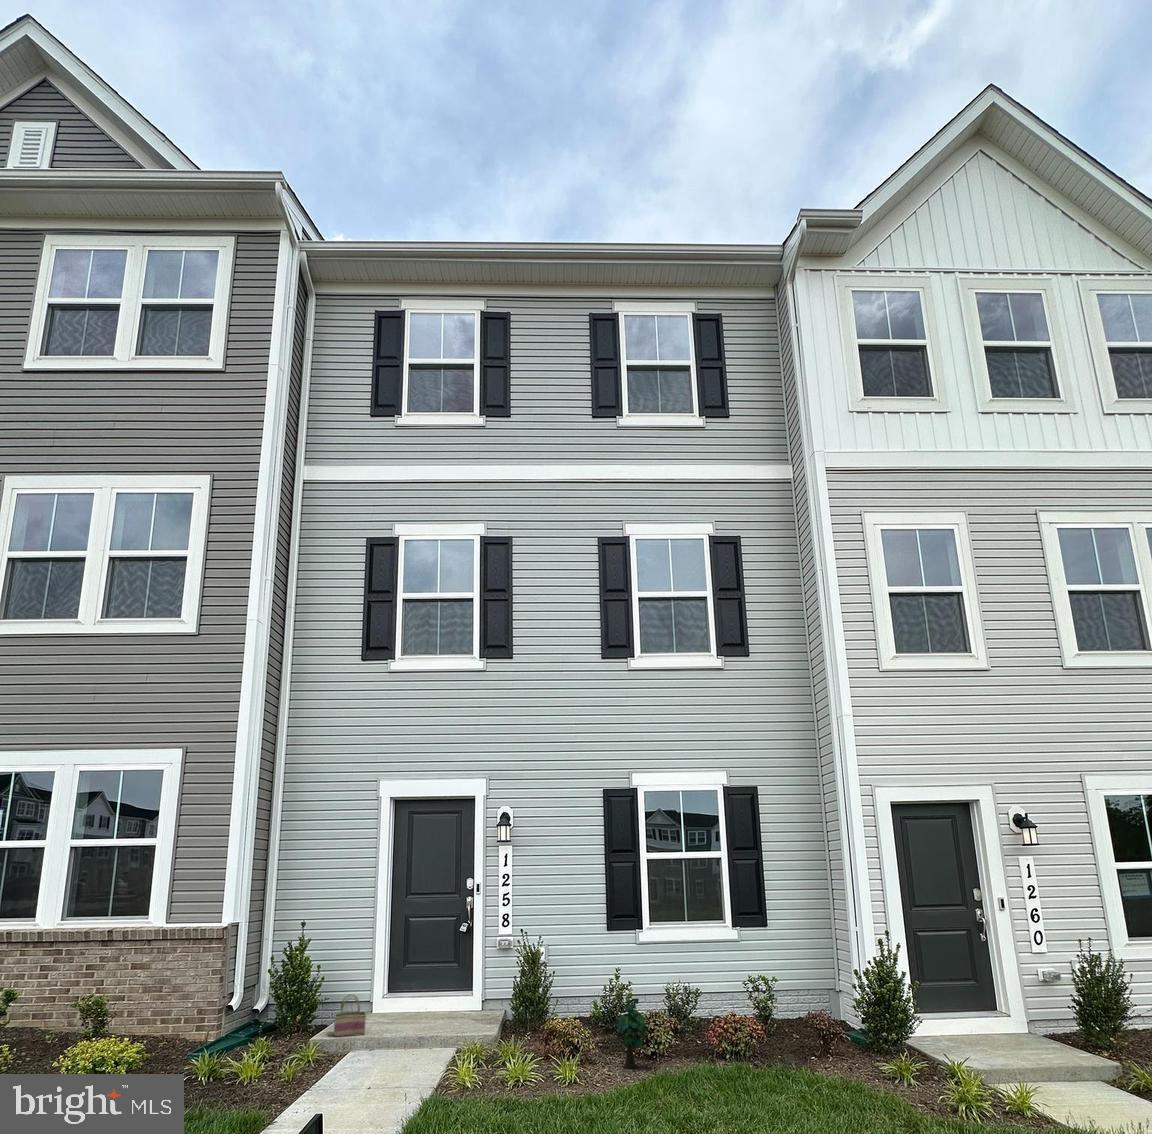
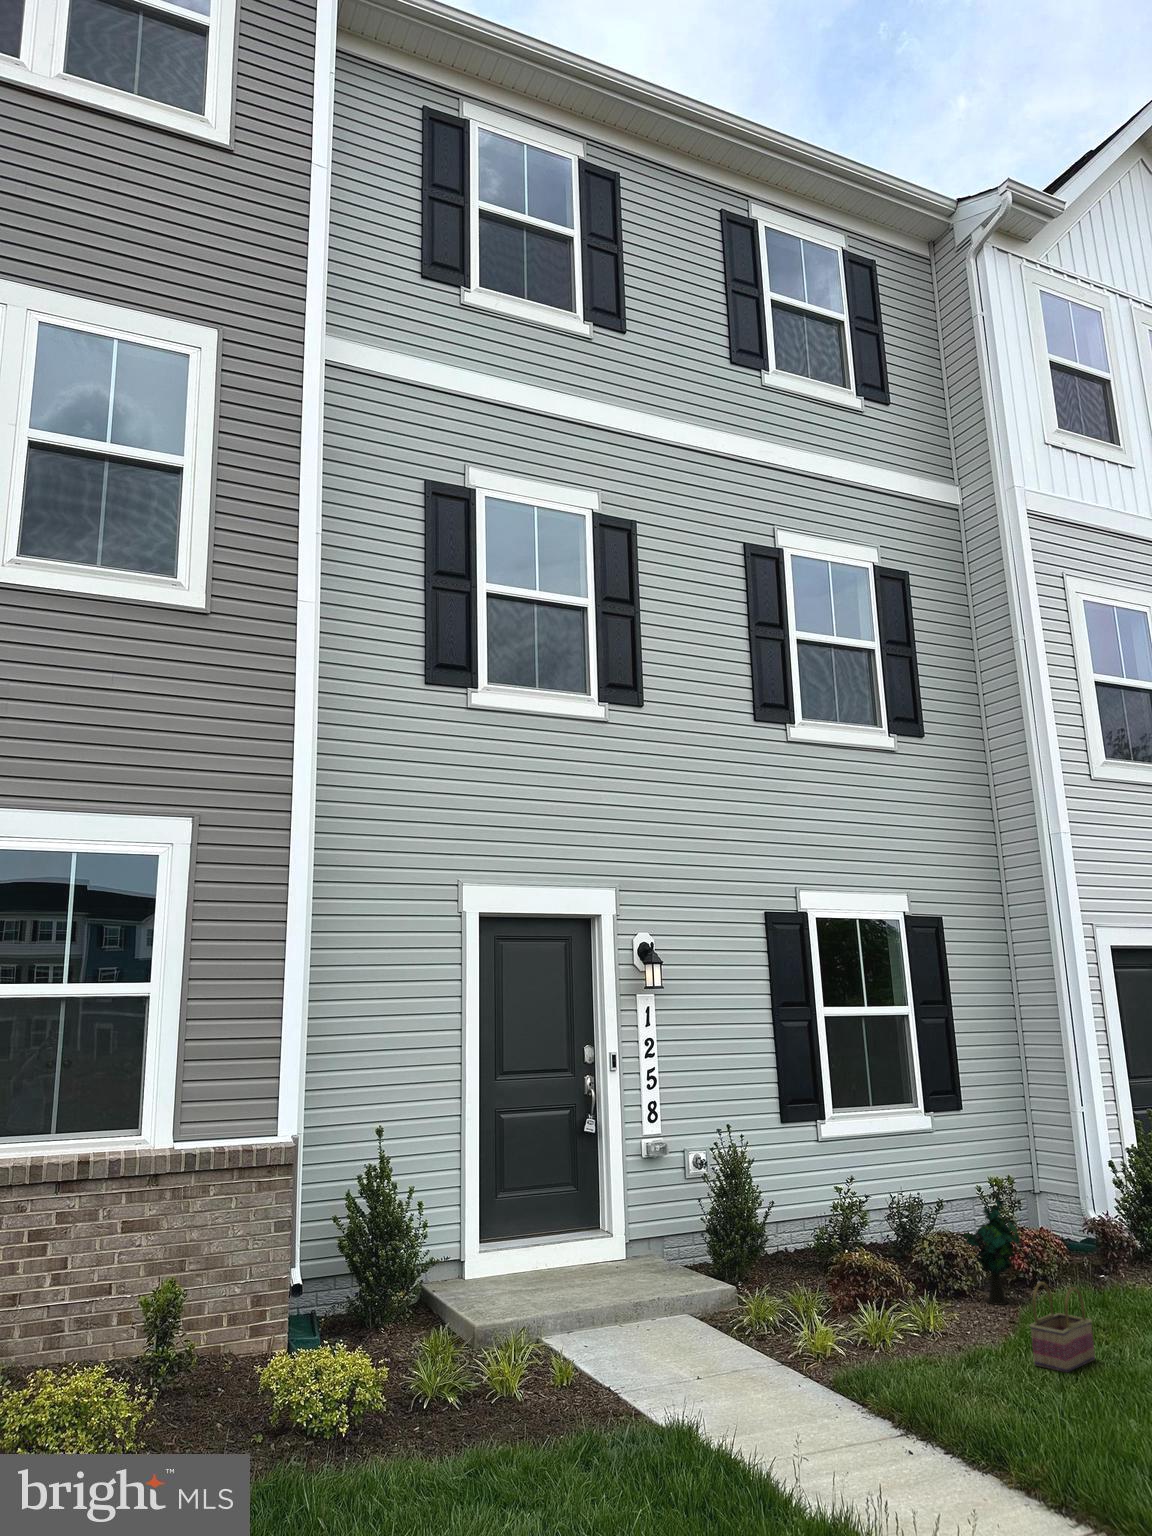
basket: present [334,995,366,1037] -> present [1030,1282,1095,1373]

